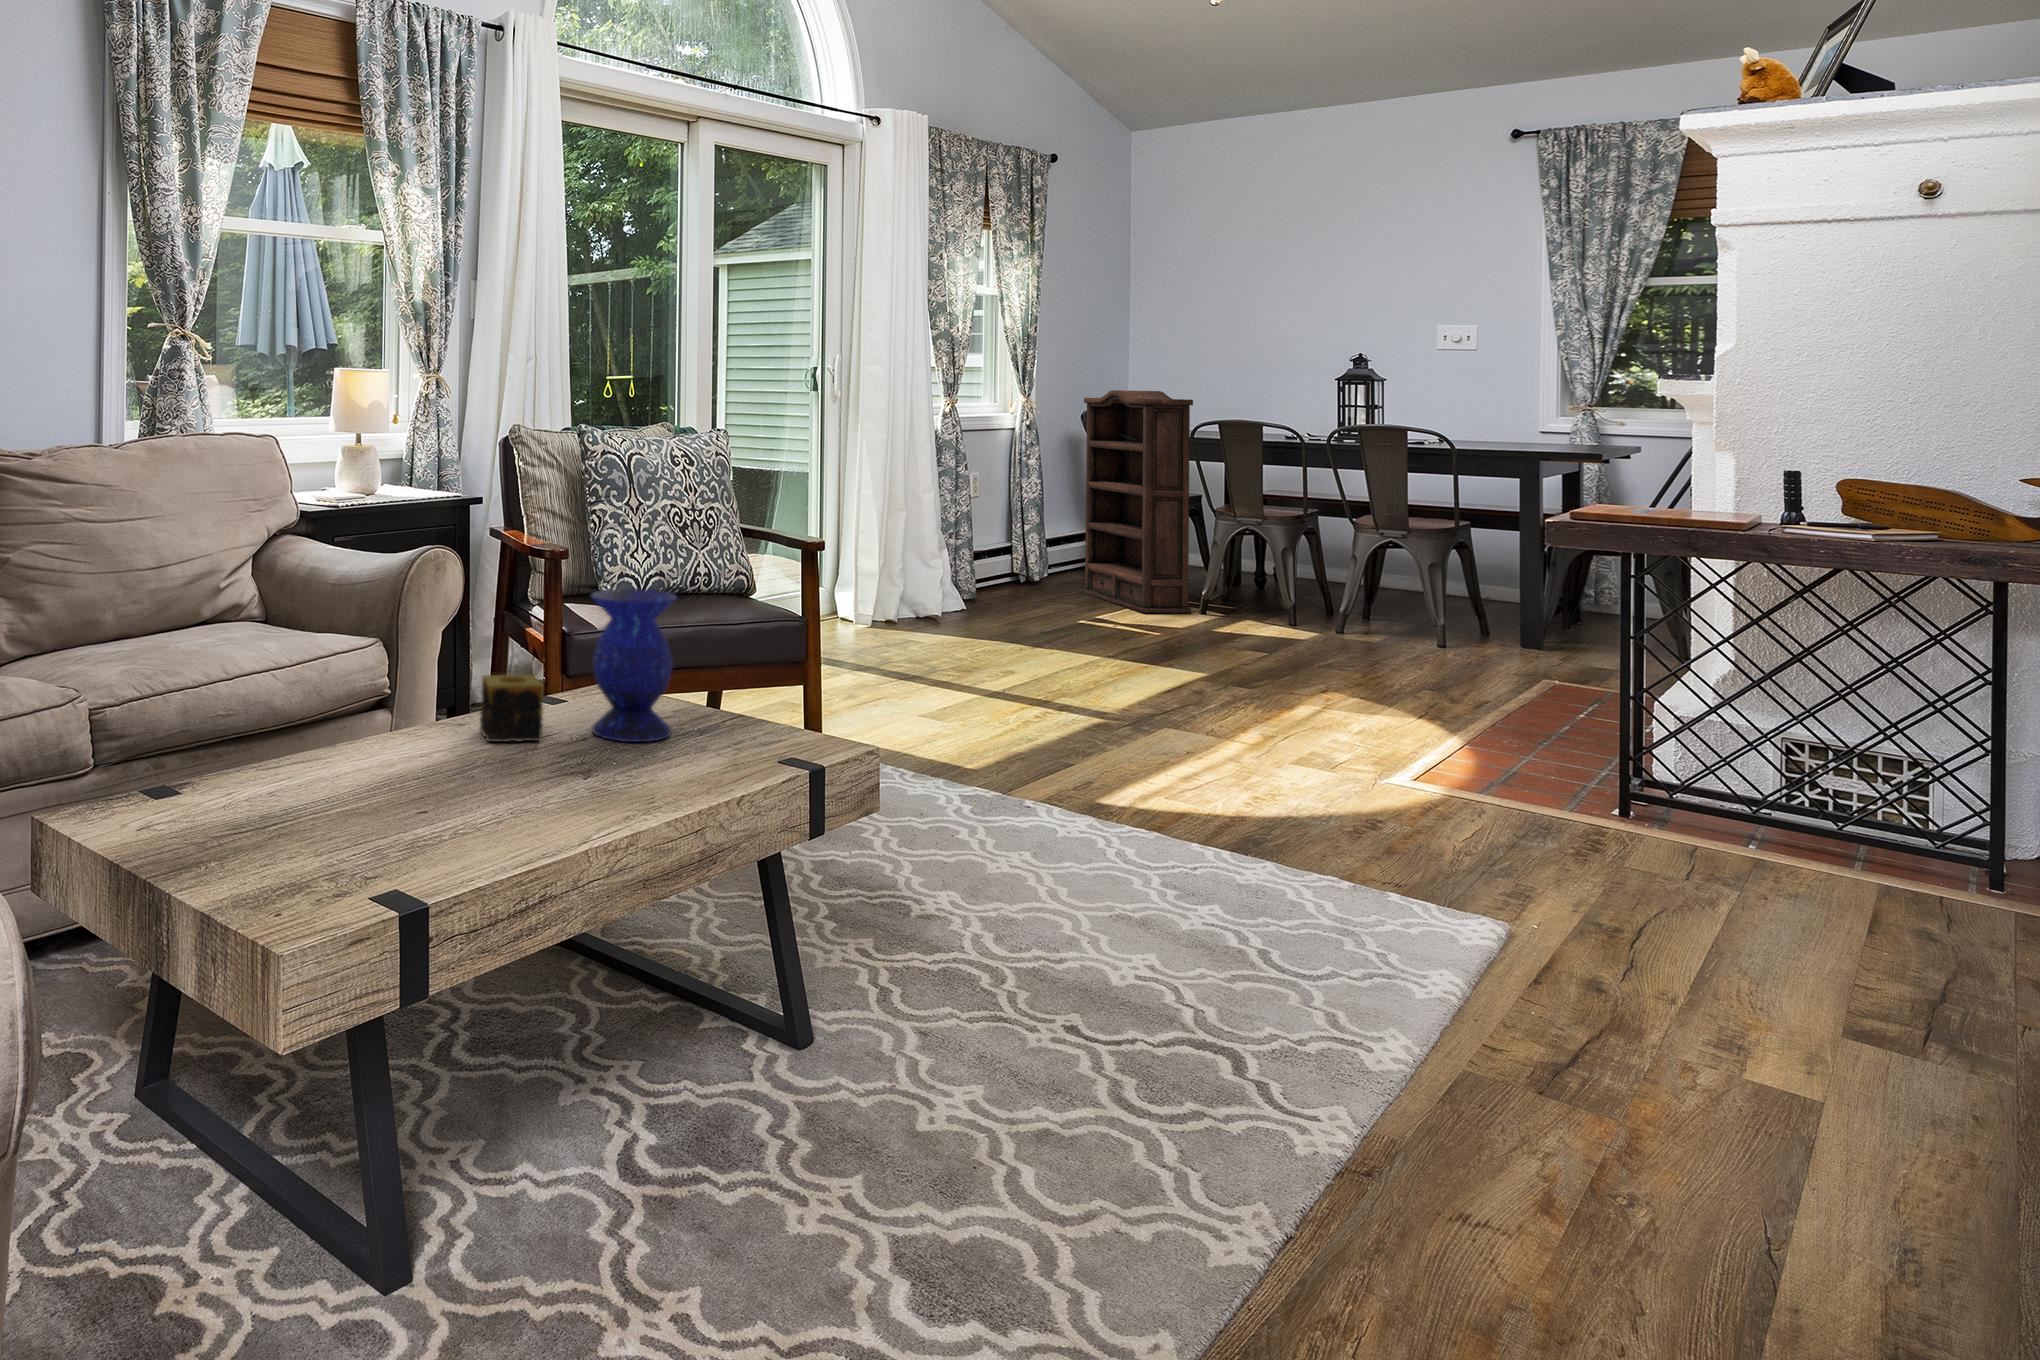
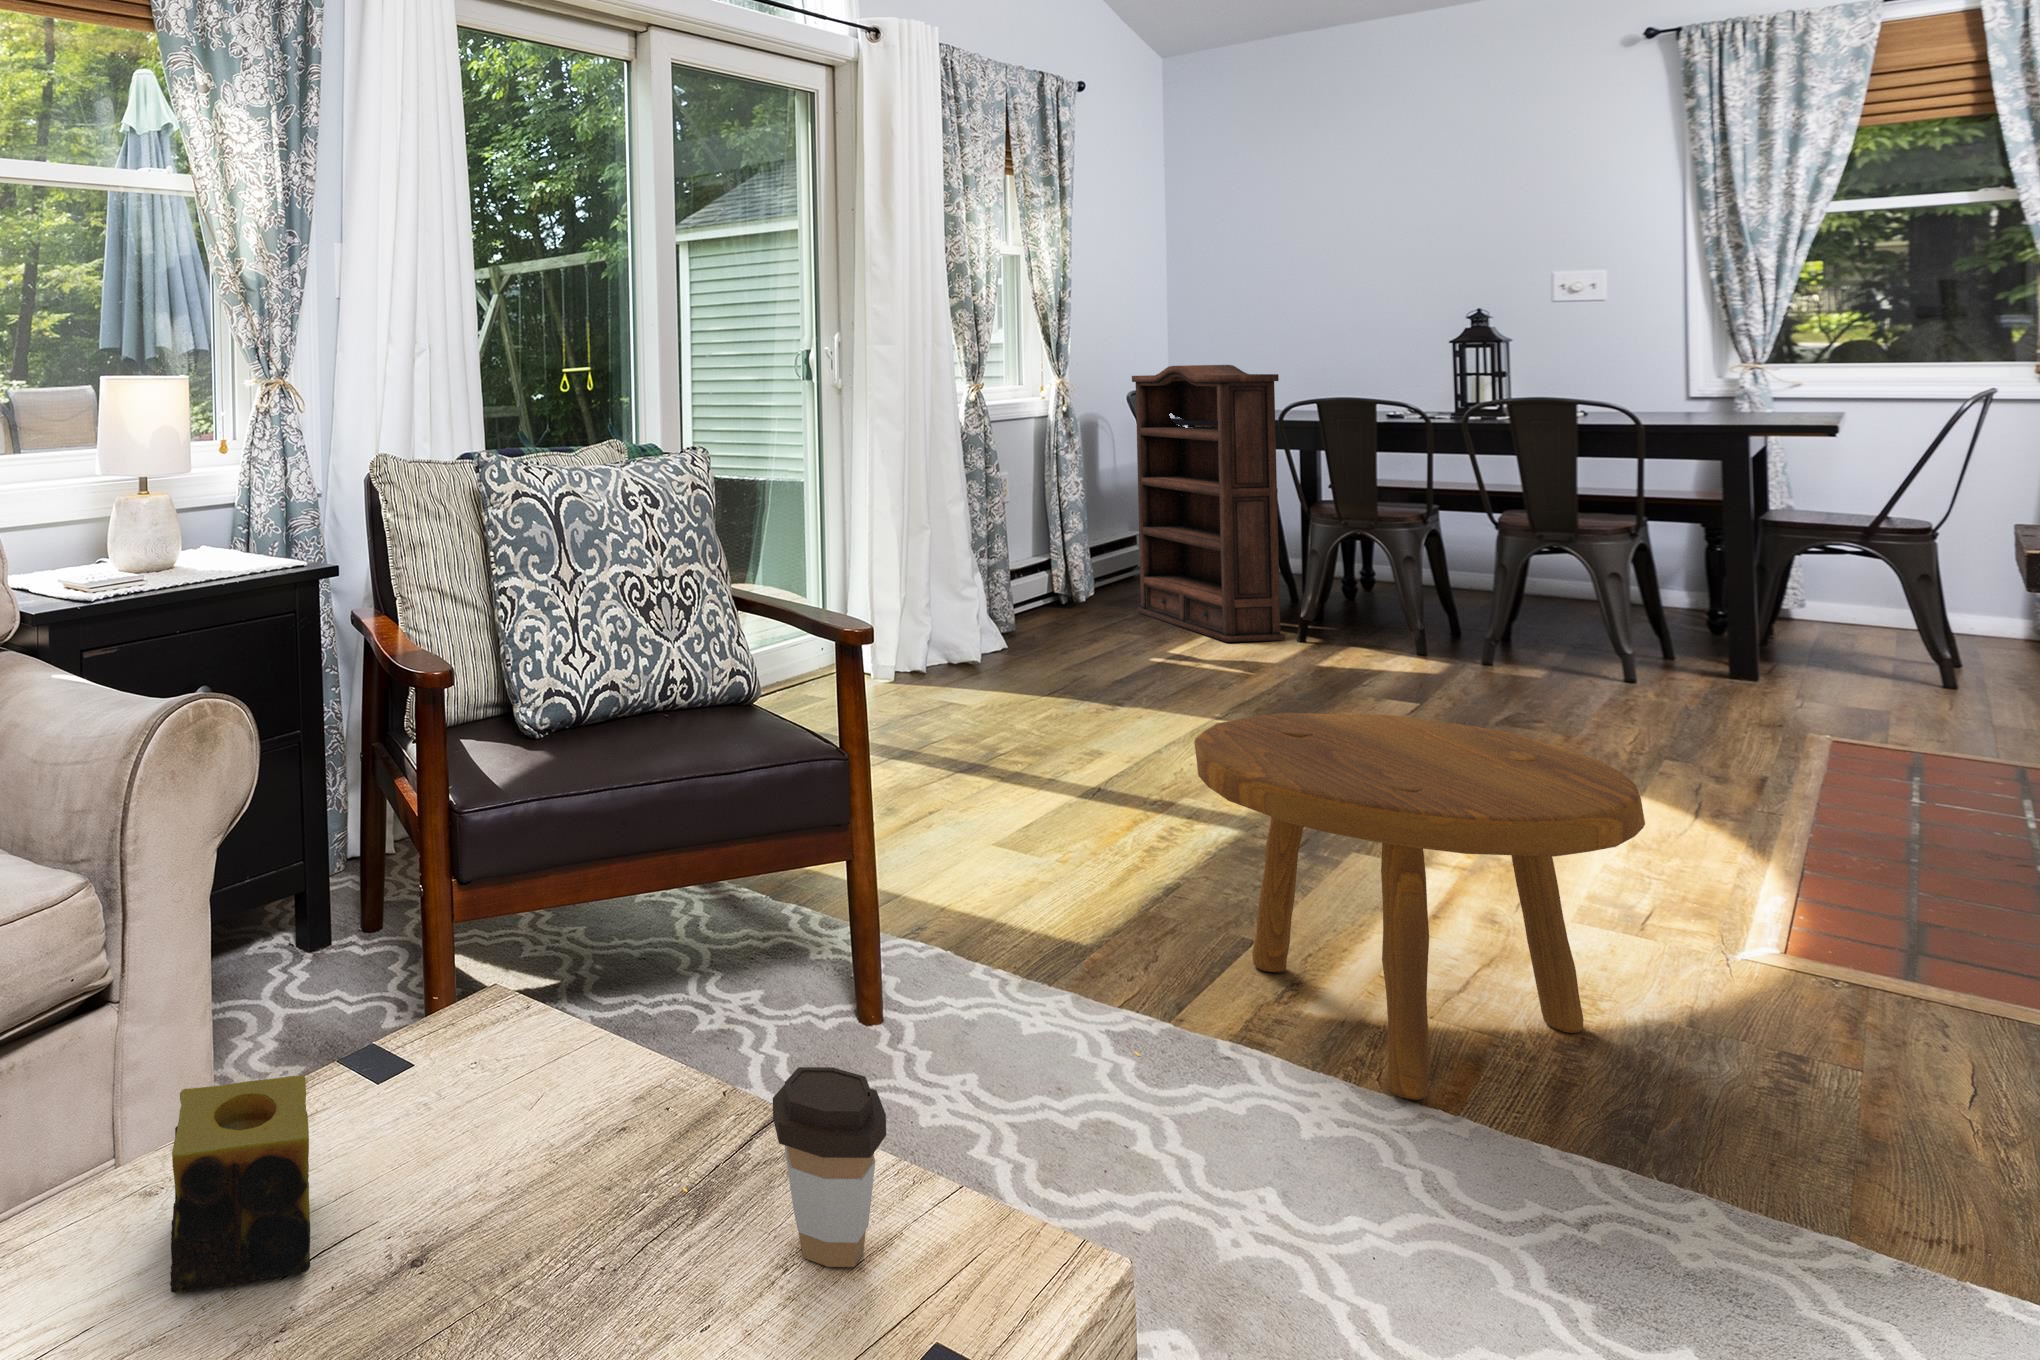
vase: present [591,589,676,742] -> none [426,854,622,1257]
footstool: none [1029,612,1281,821] -> present [1194,712,1645,1100]
coffee cup: none [739,674,787,749] -> present [773,1067,886,1267]

